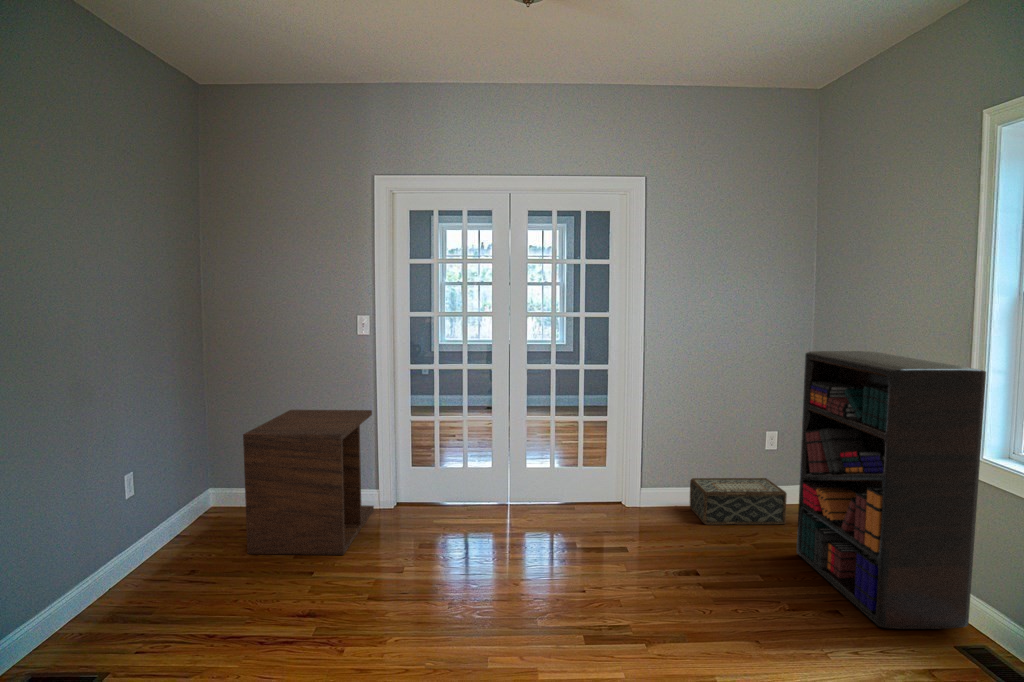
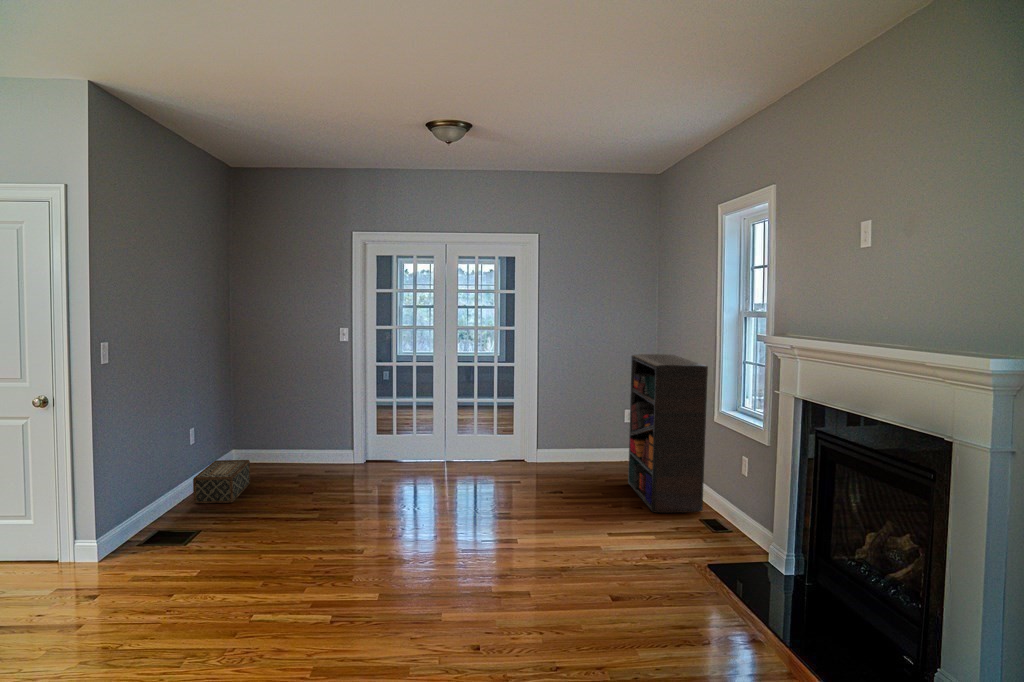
side table: present [243,410,374,555] -> none [269,394,350,487]
woven basket: present [690,478,787,525] -> present [193,460,250,504]

